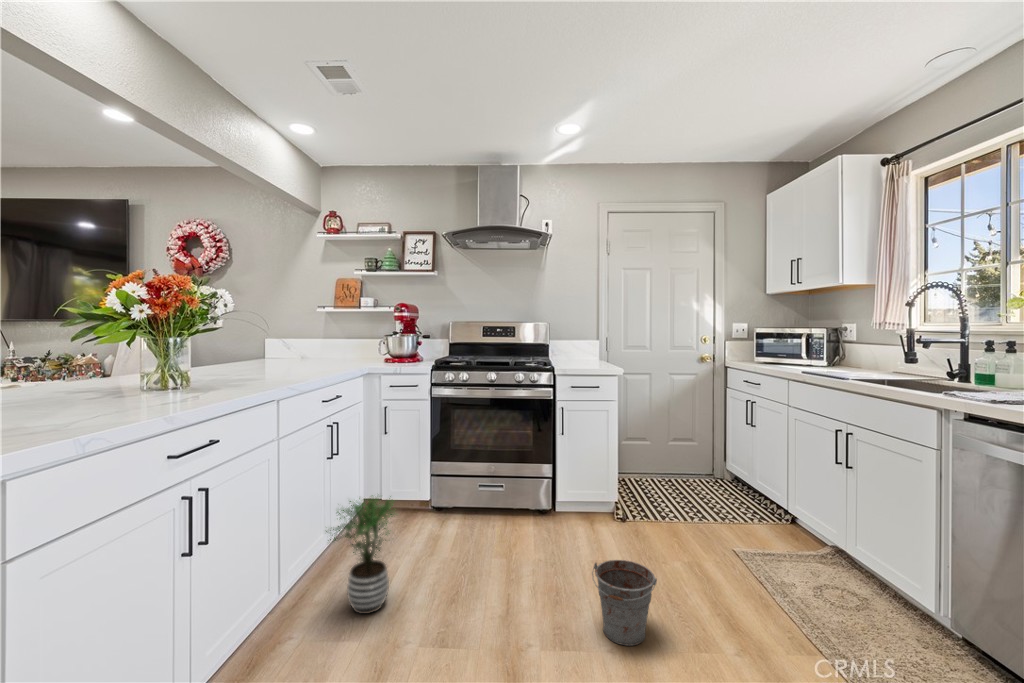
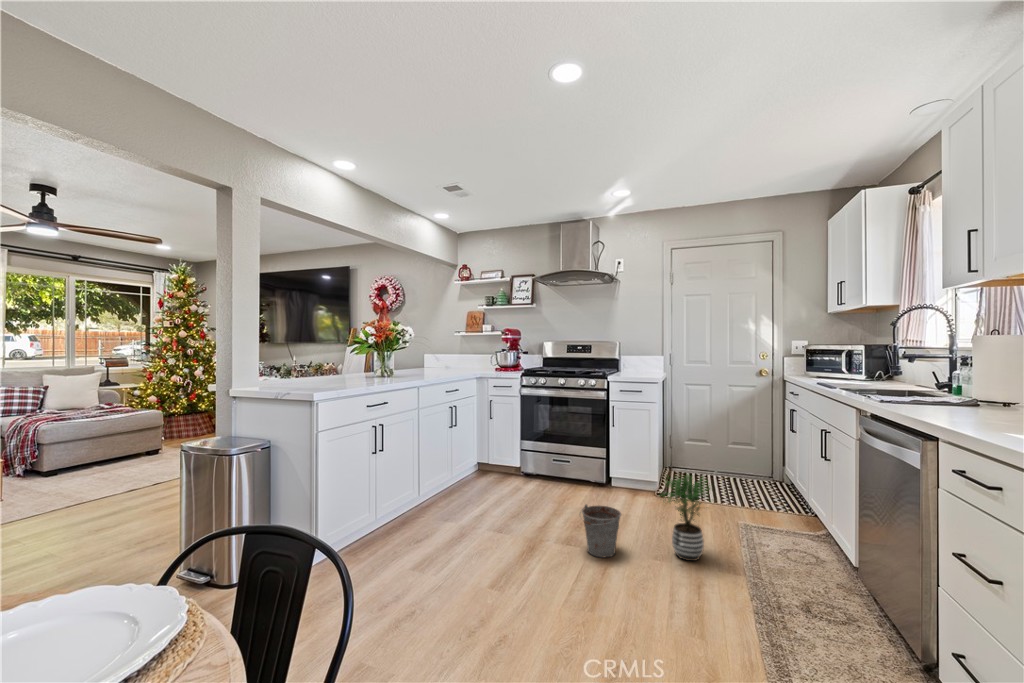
potted plant: present [326,495,394,614] -> present [662,474,710,561]

